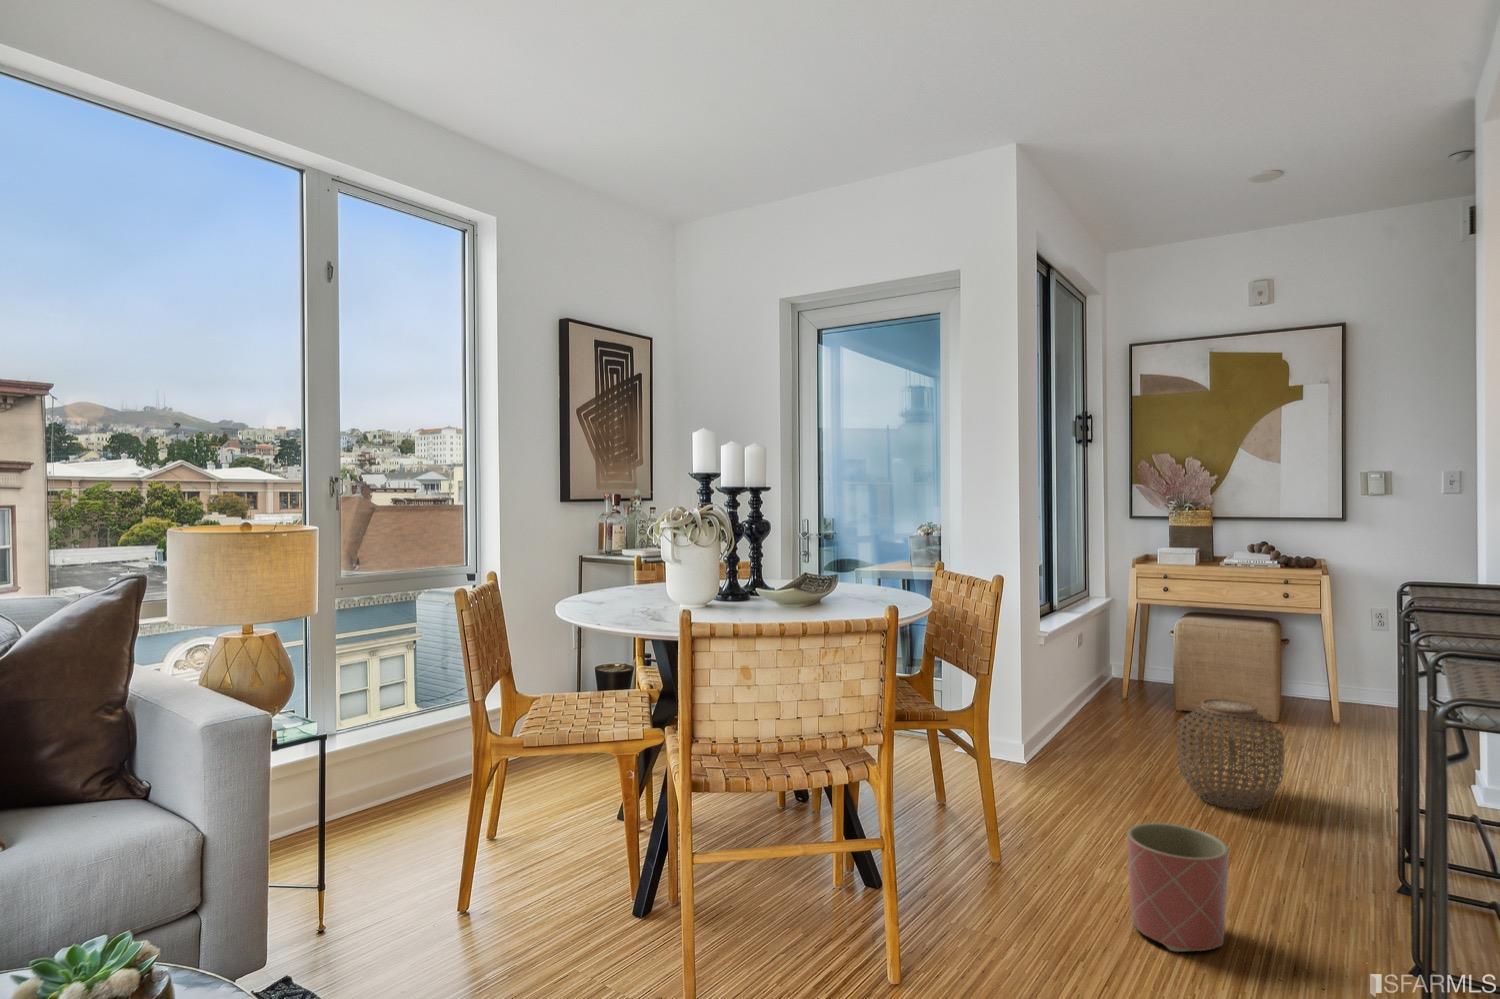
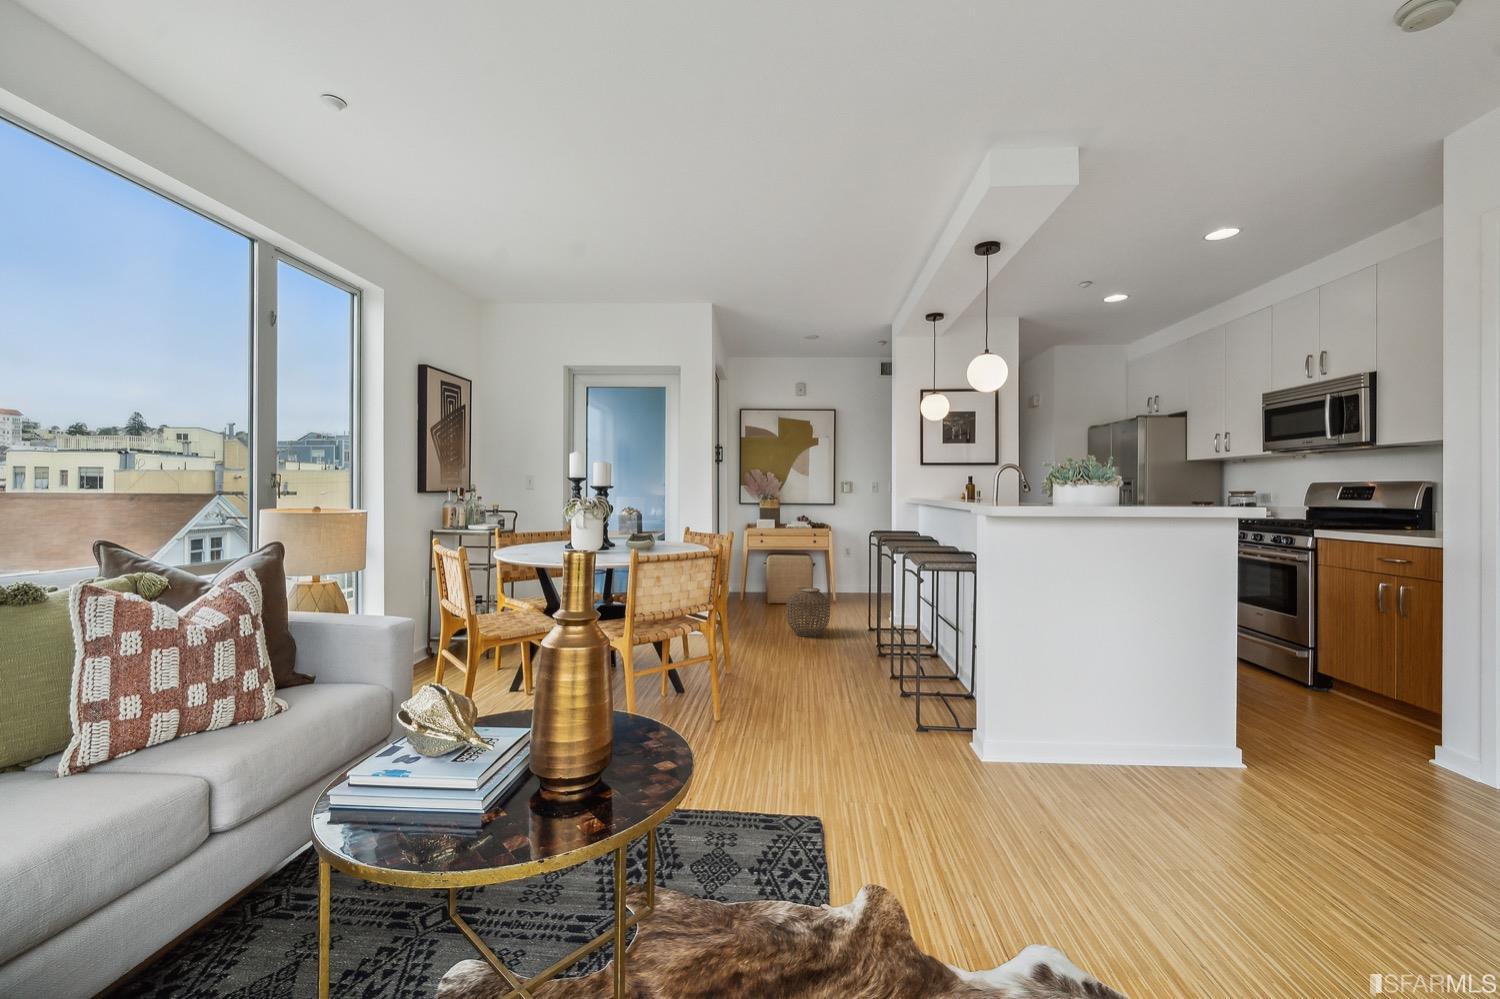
planter: present [1127,823,1229,951] -> none [796,637,835,687]

